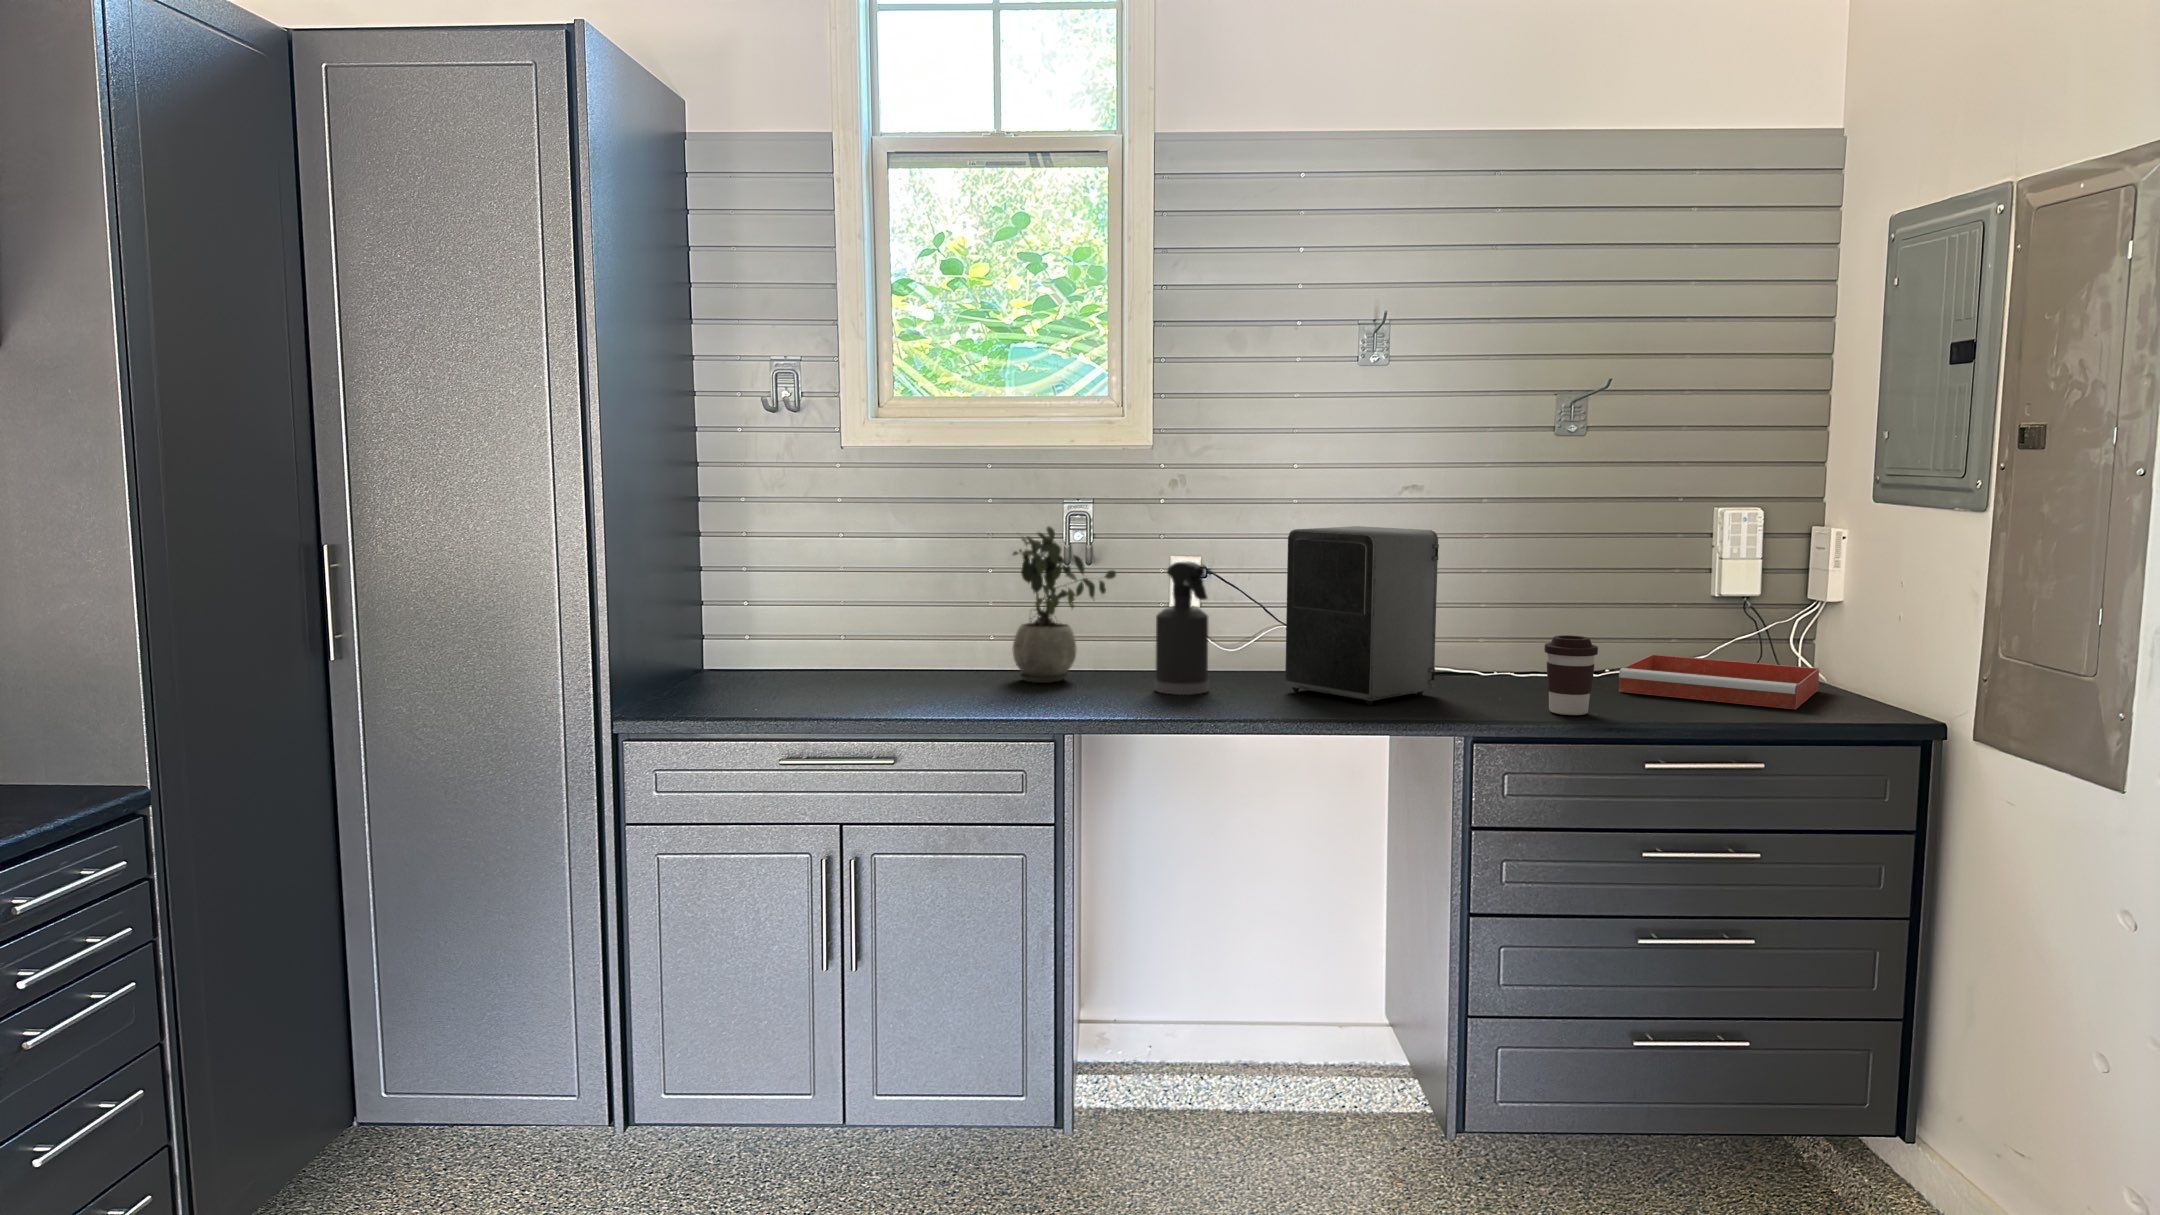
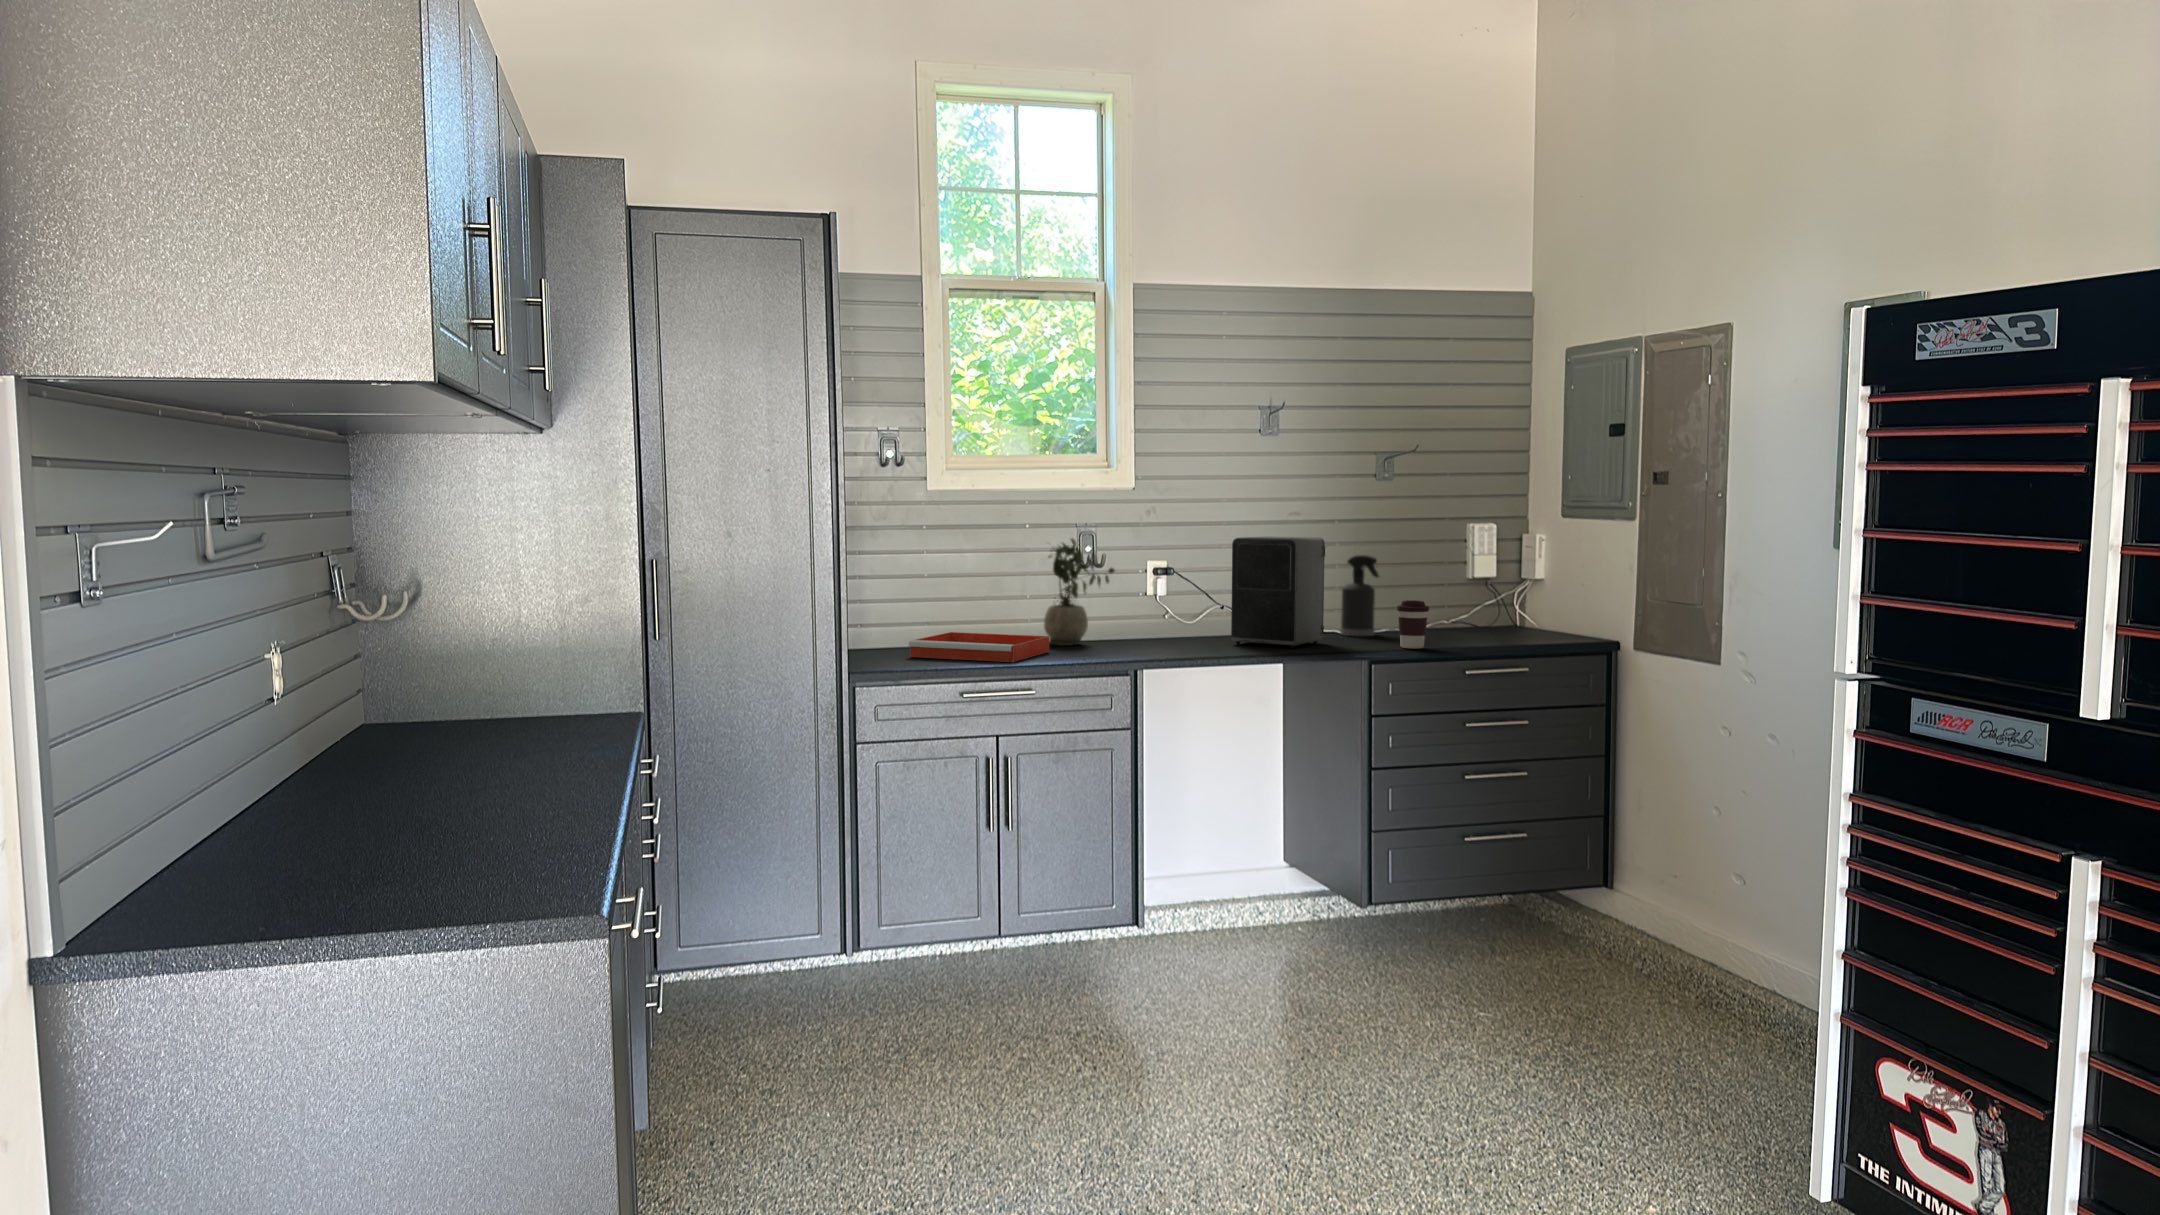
spray bottle: present [1154,561,1209,695] -> present [1340,555,1379,636]
tray: present [1619,654,1819,709] -> present [909,632,1049,662]

